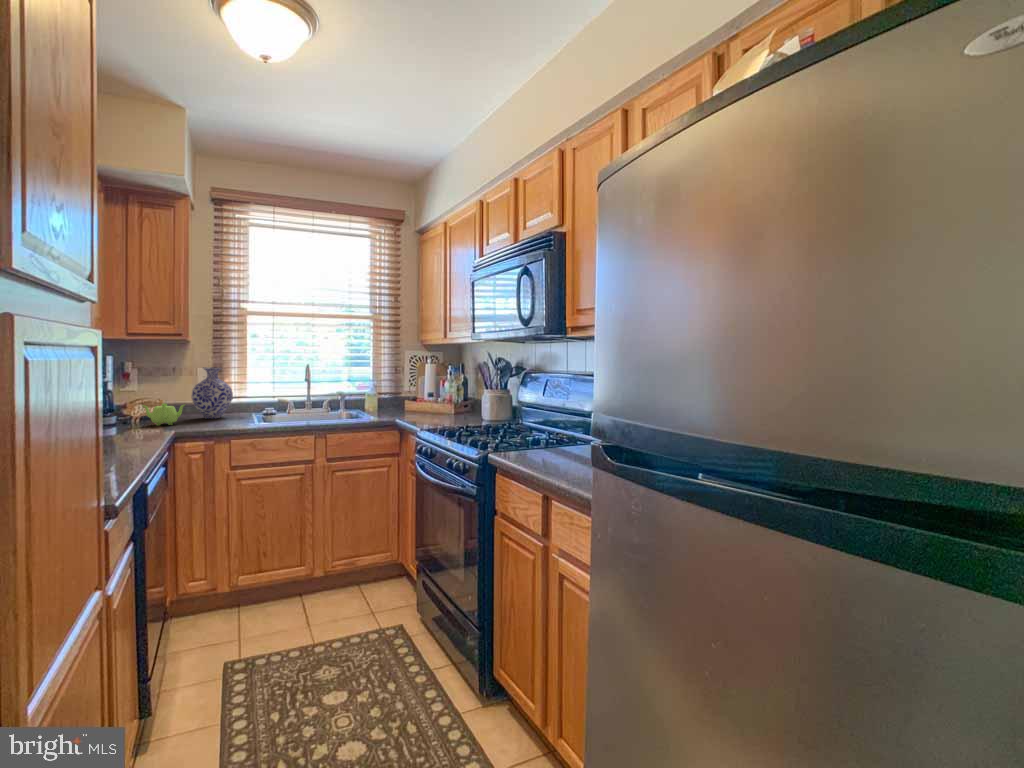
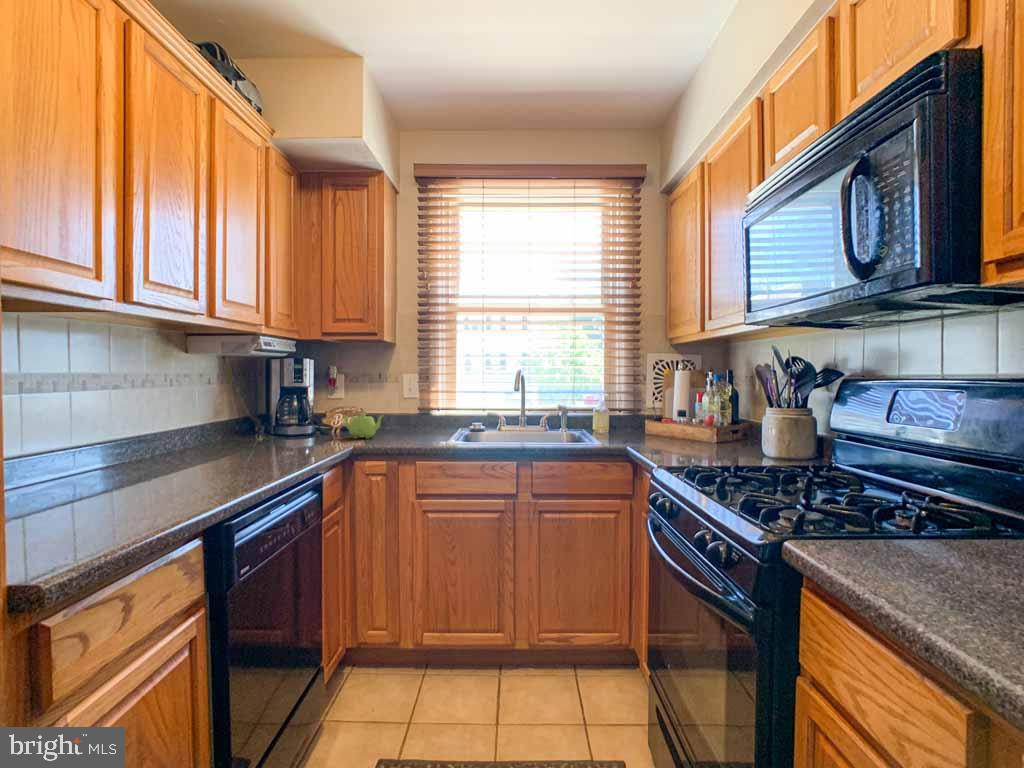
vase: present [192,367,233,418] -> none [395,374,438,433]

